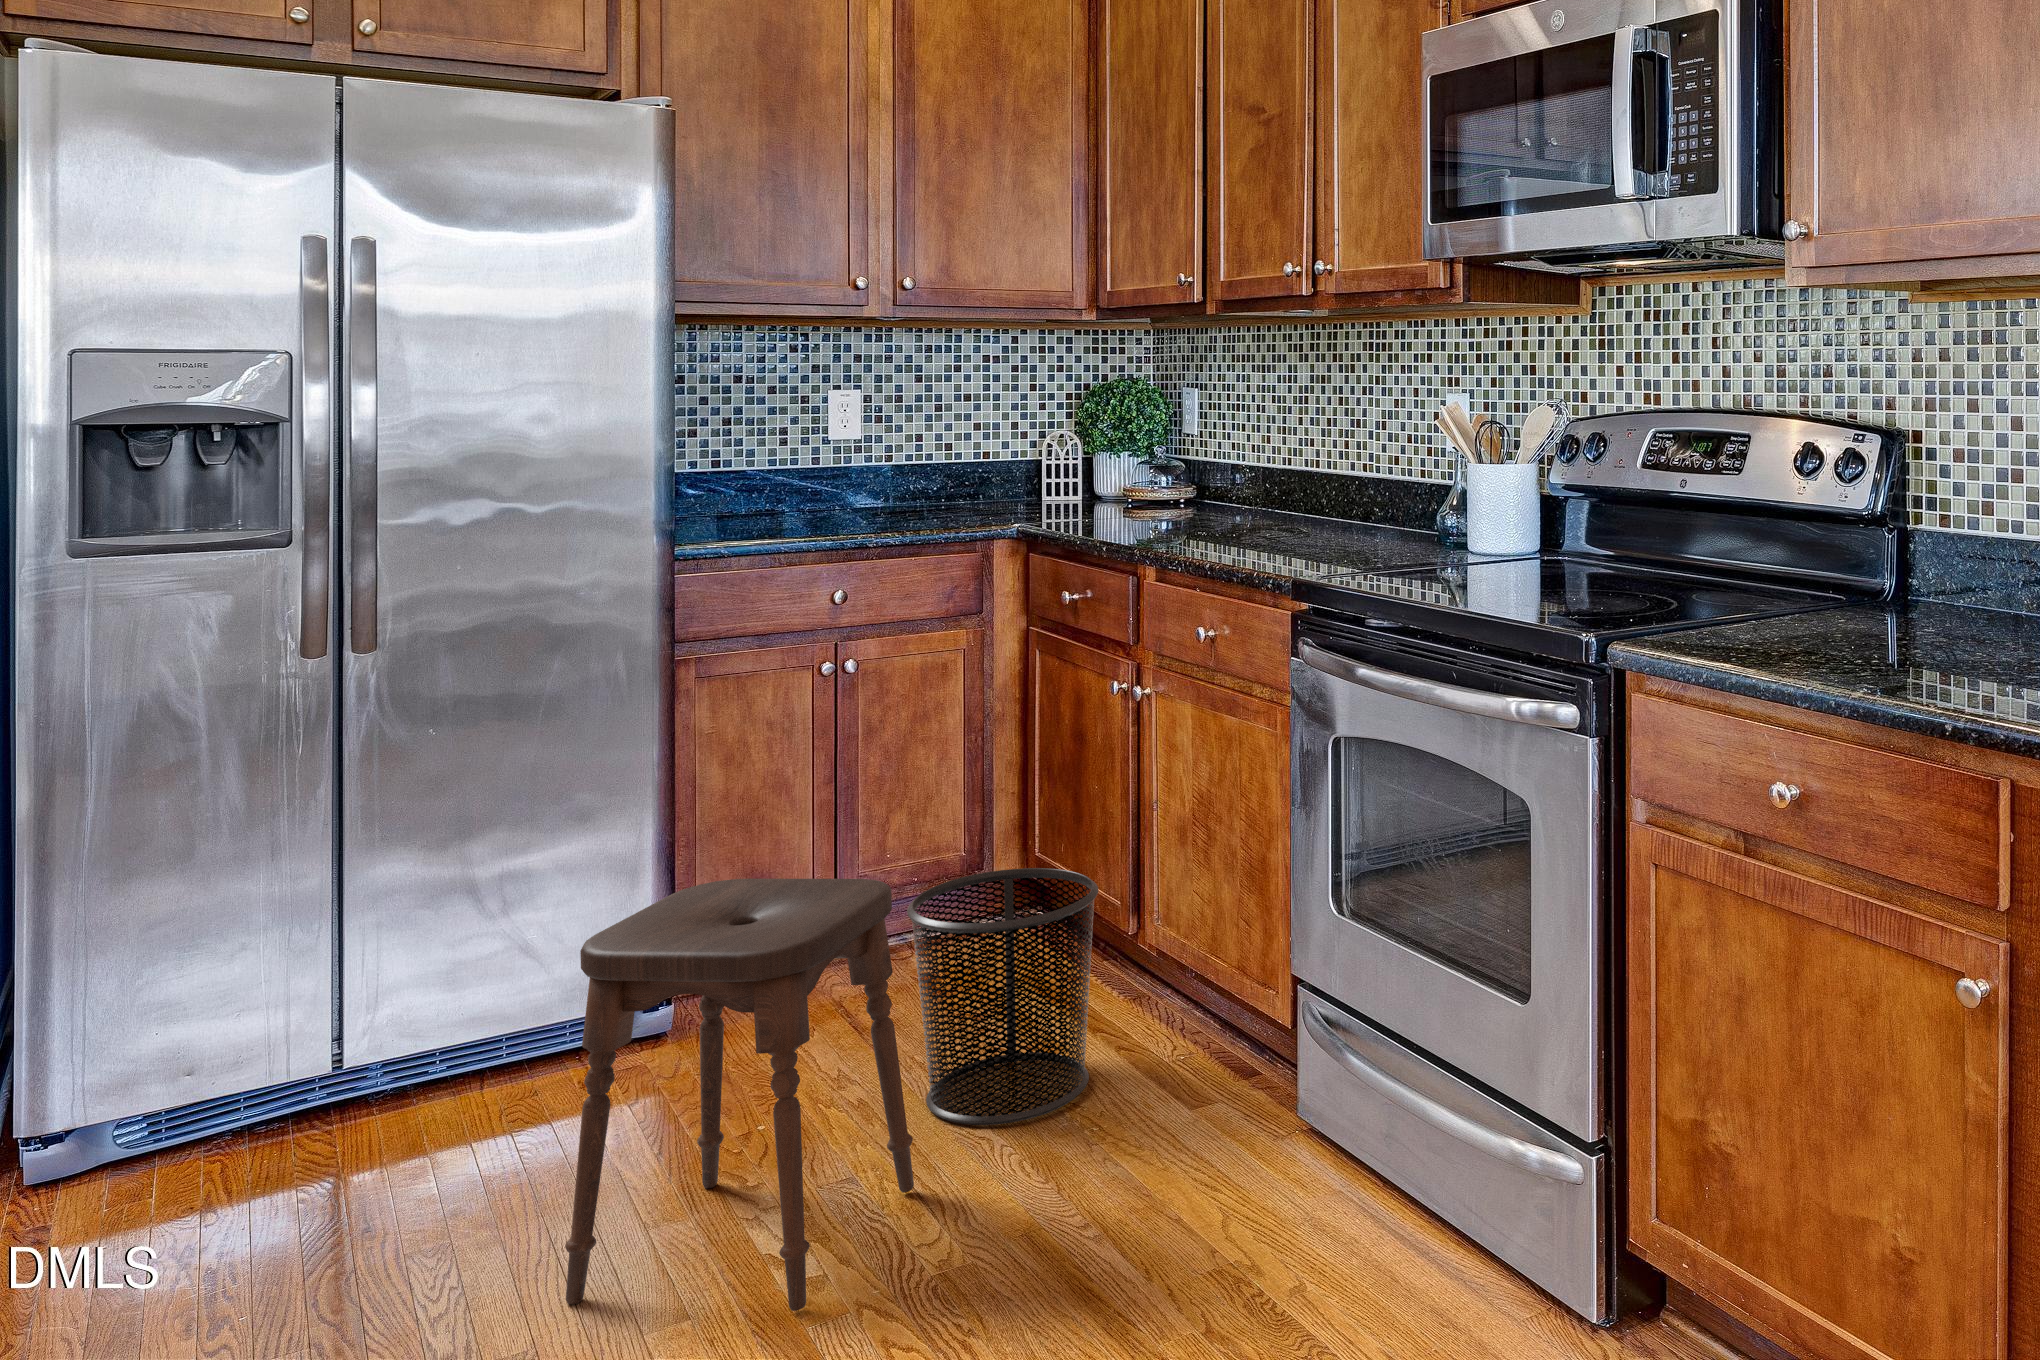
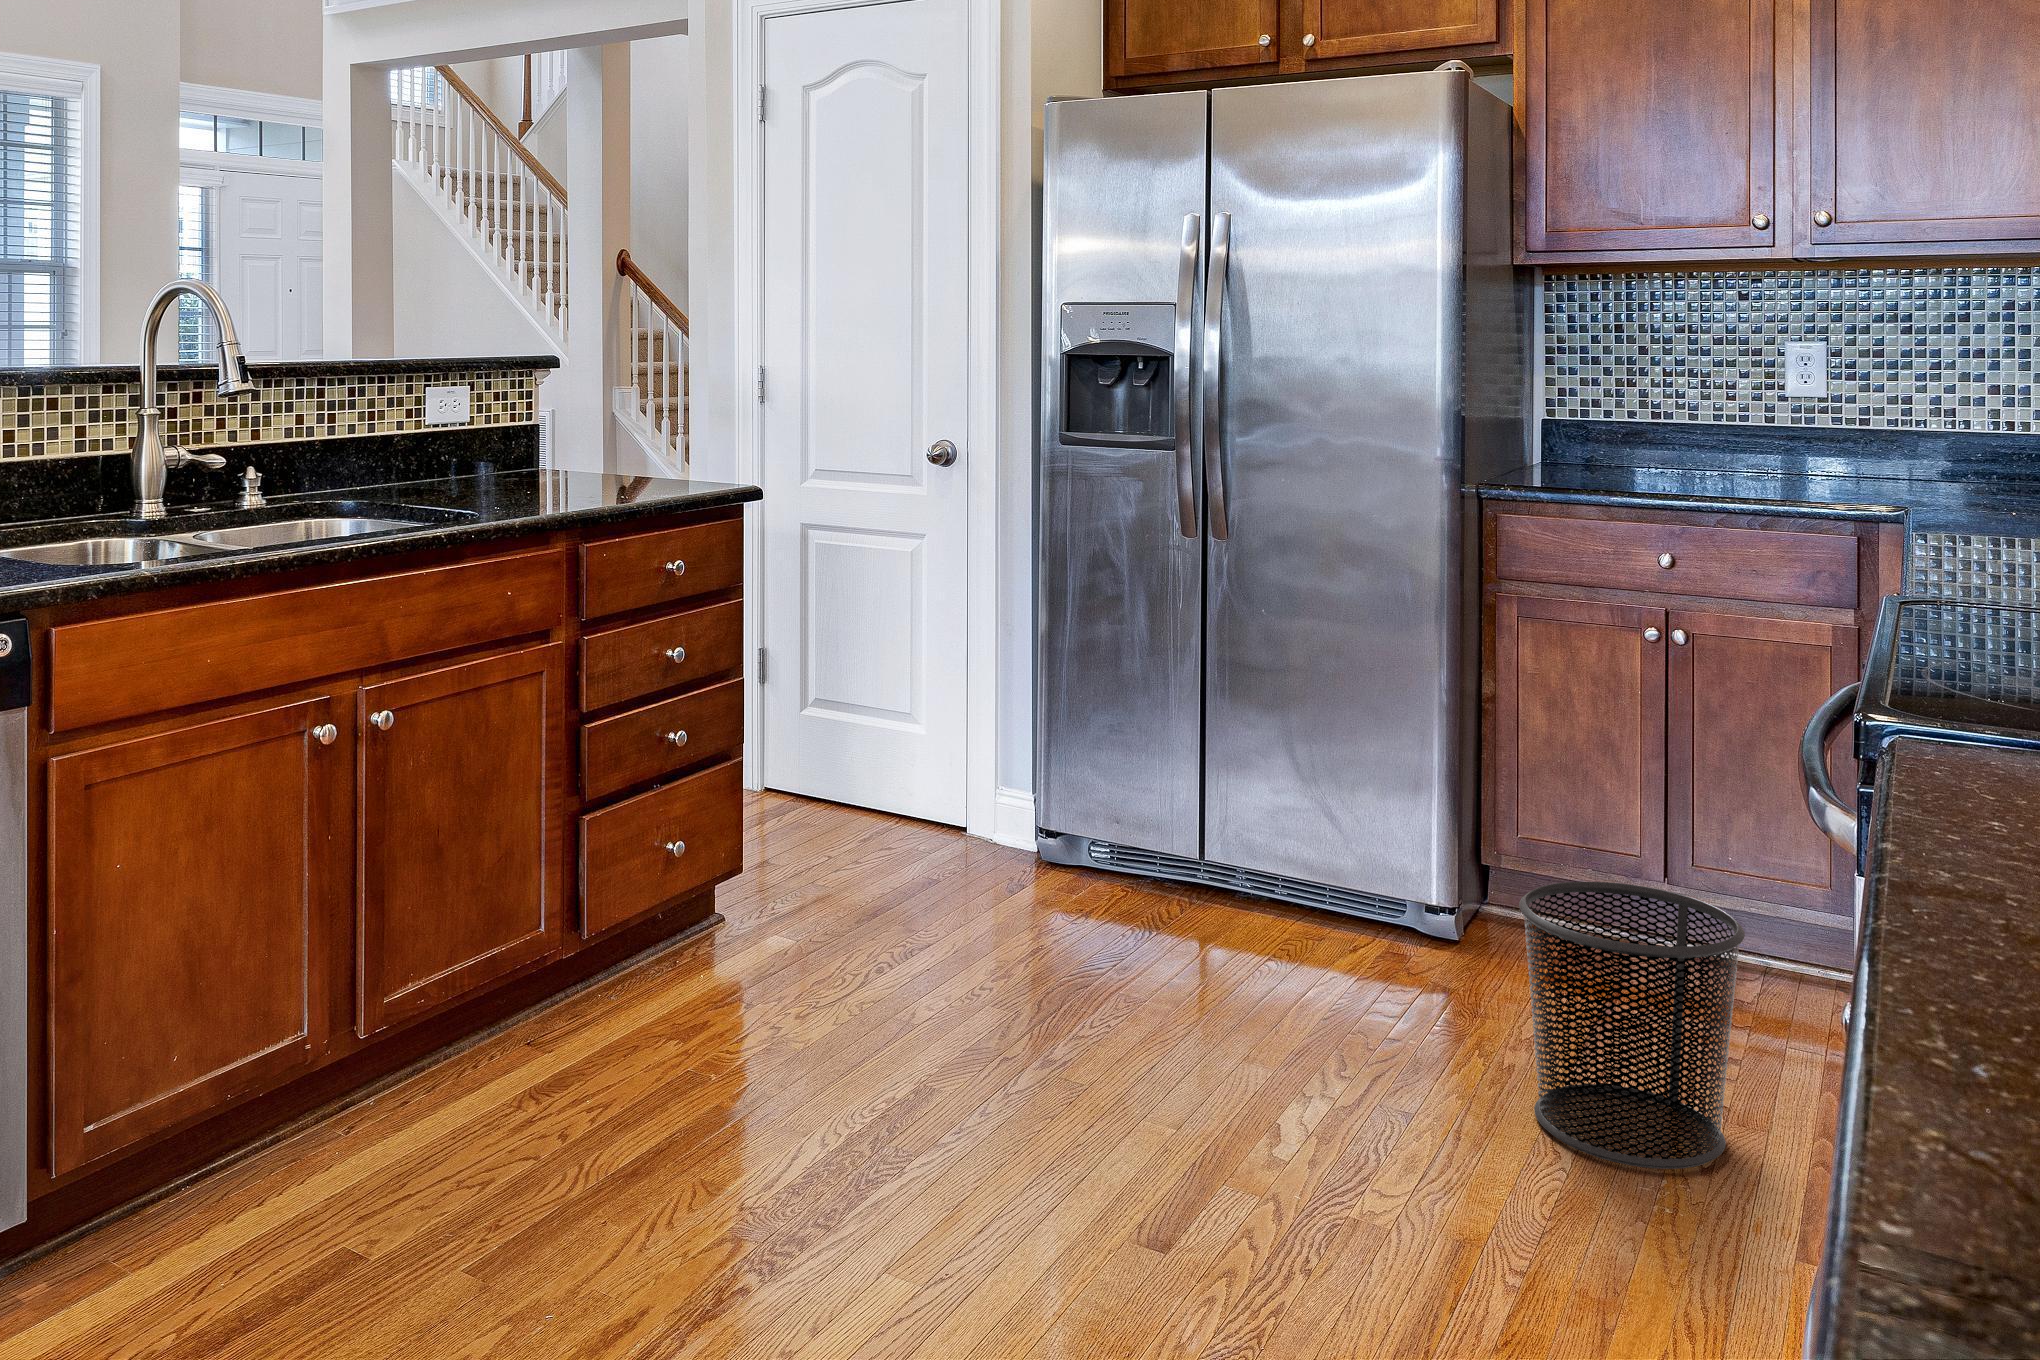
stool: present [565,879,914,1311] -> none [1137,789,1429,1173]

